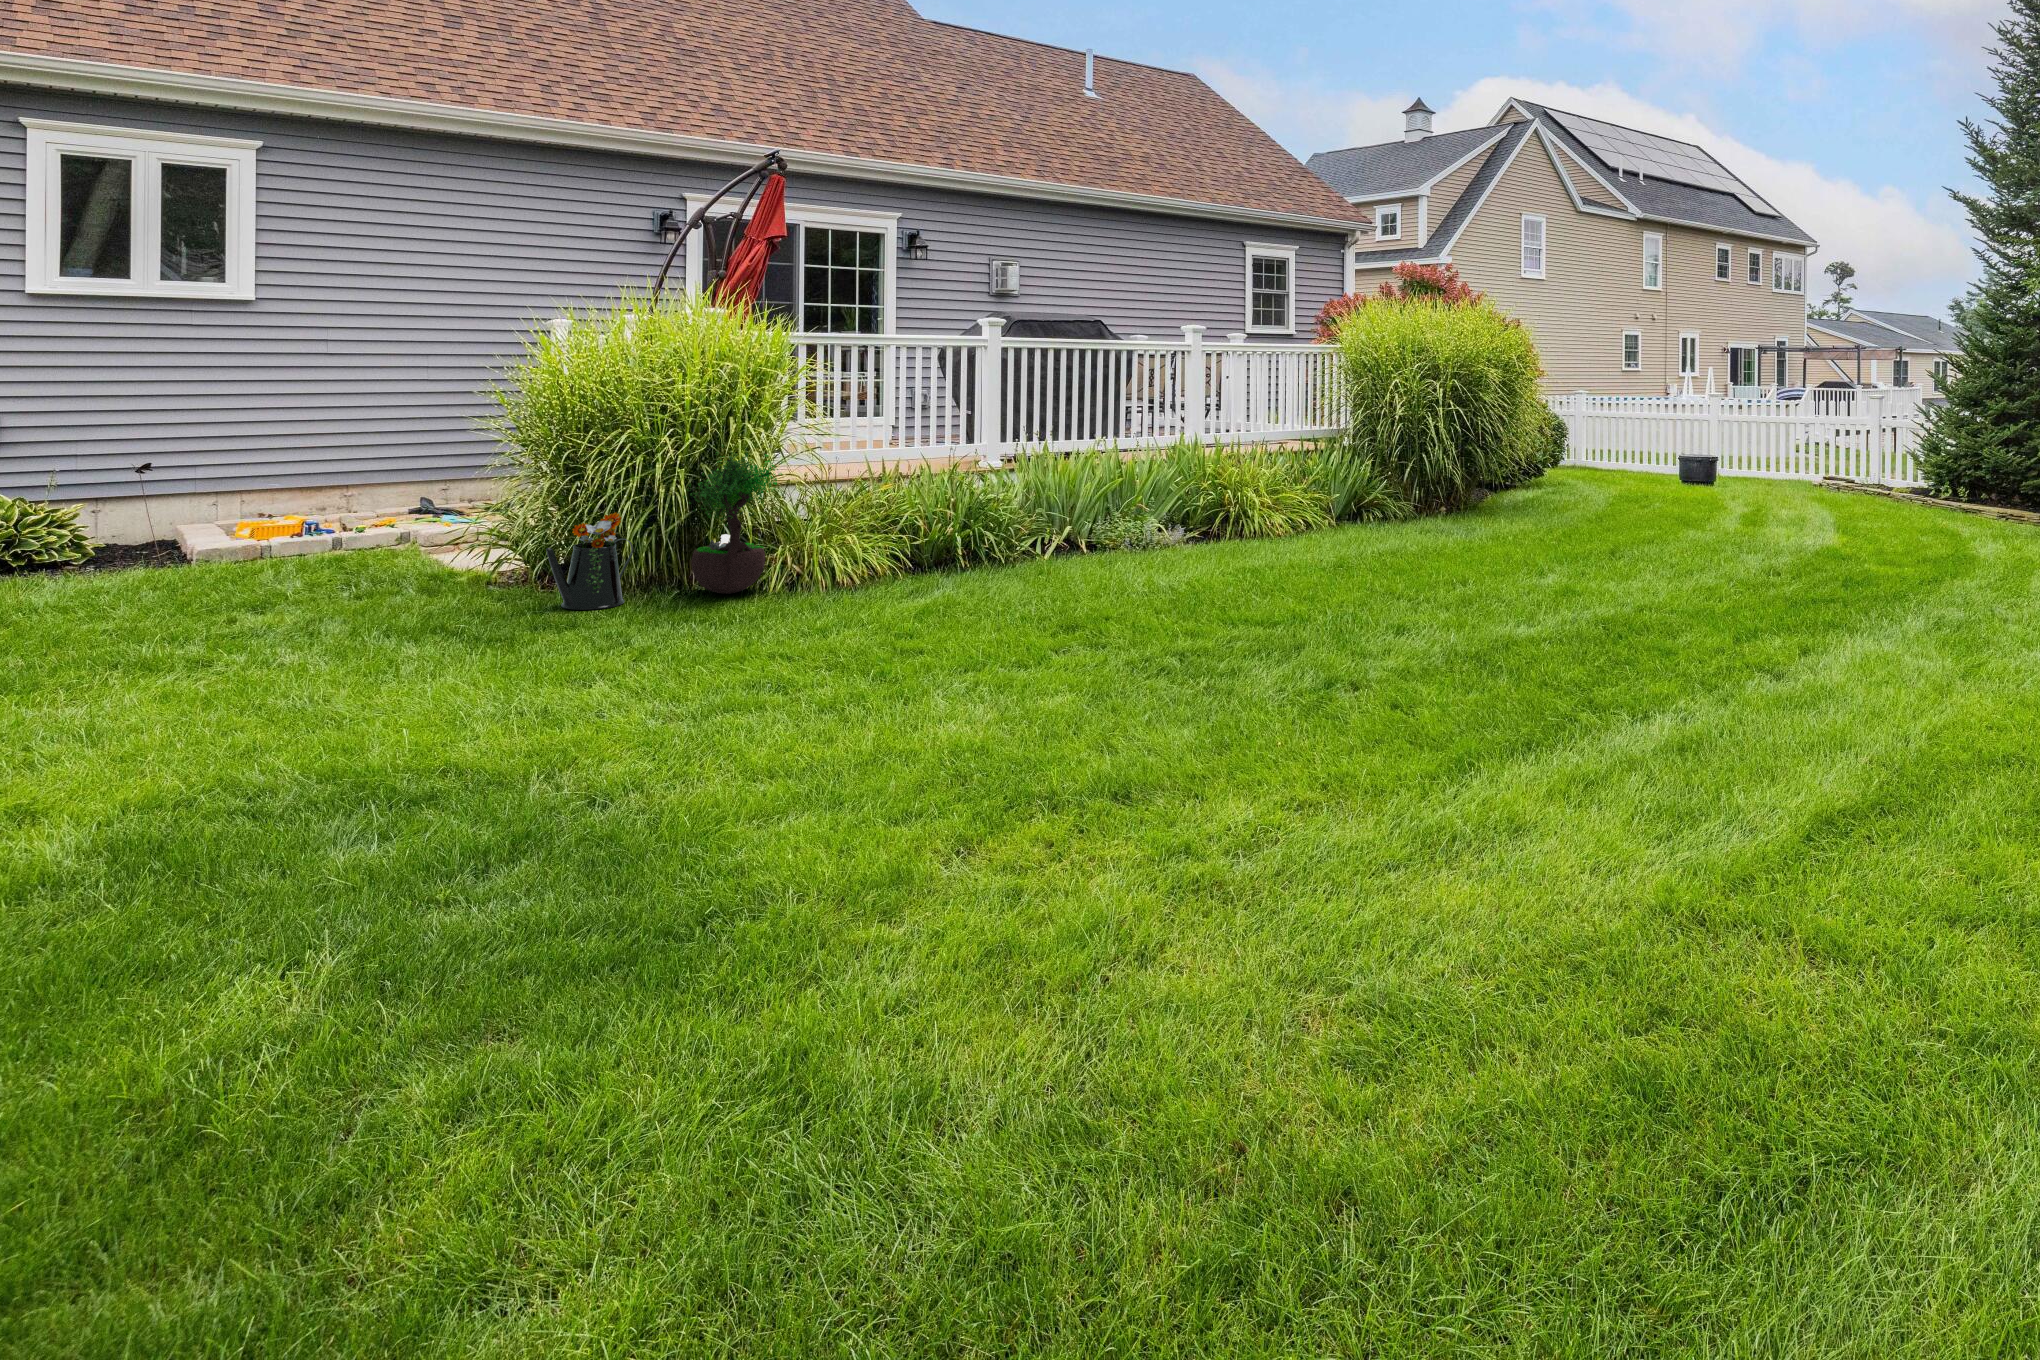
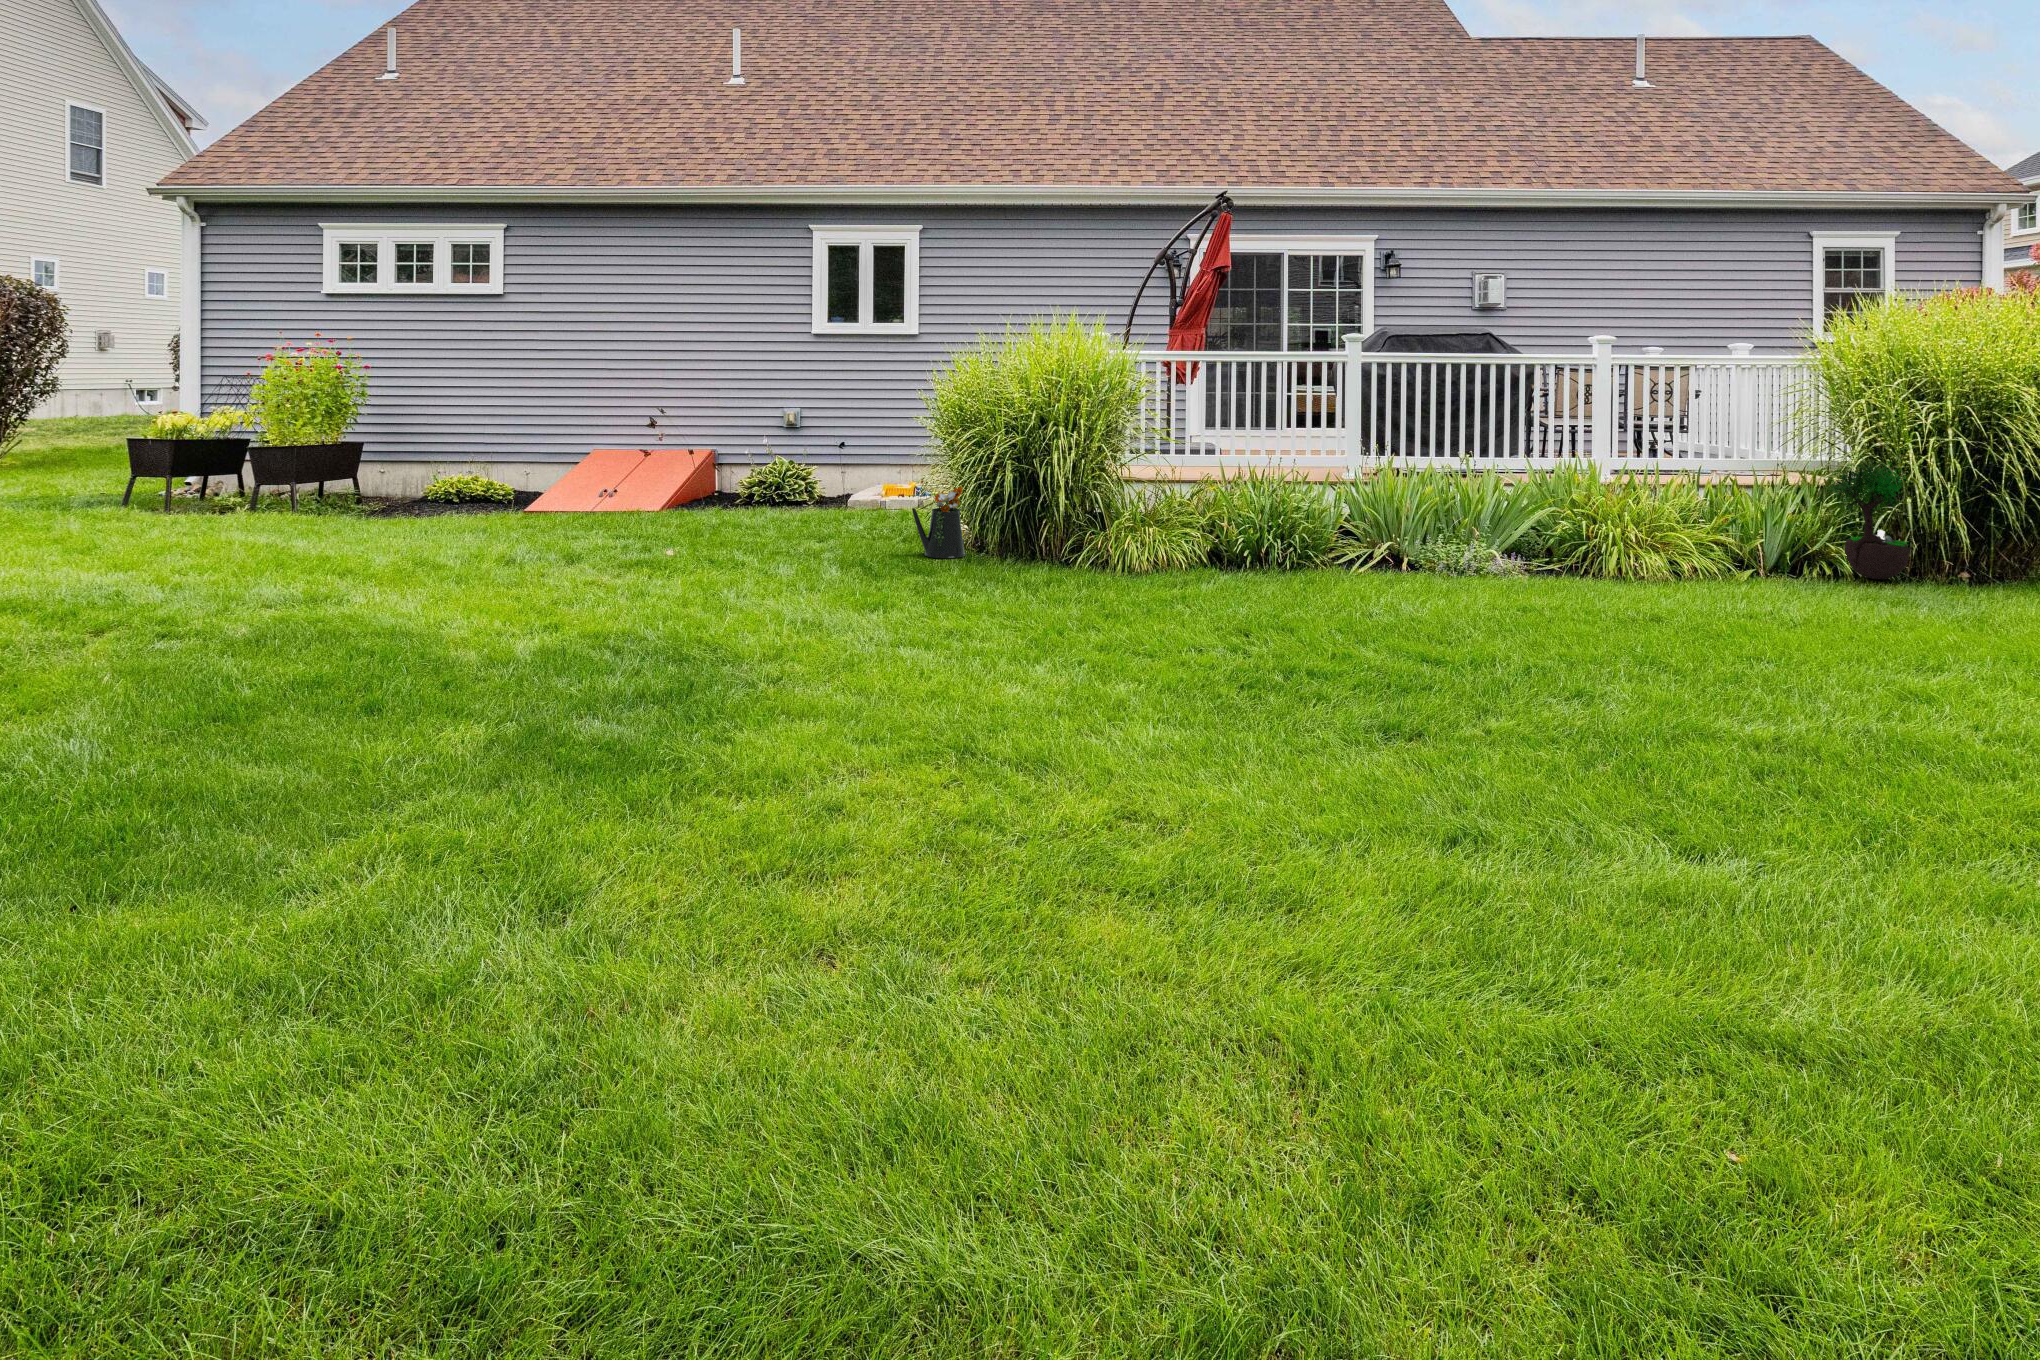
potted tree: present [683,445,782,594] -> present [1824,451,1909,580]

